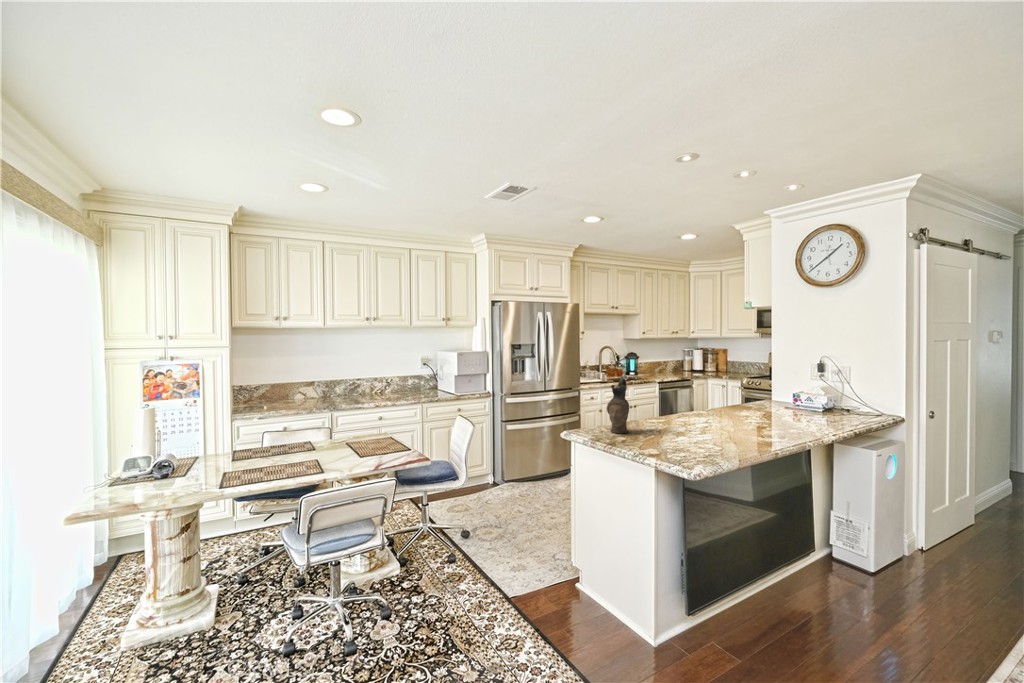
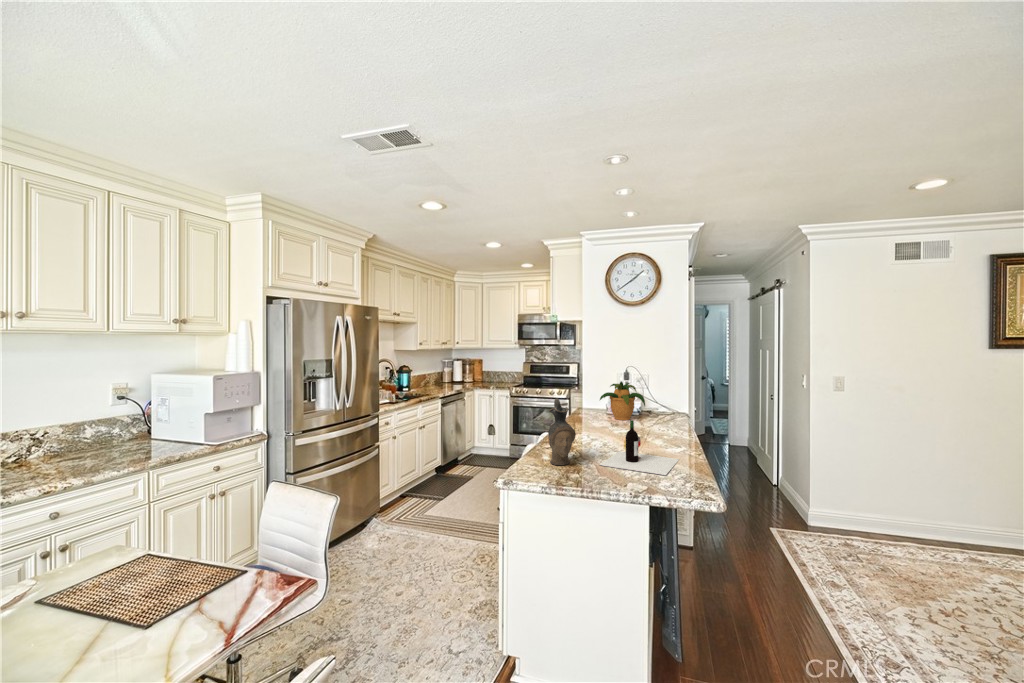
potted plant: none [746,372,807,415] -> present [600,381,645,420]
wine bottle: none [646,403,736,453] -> present [600,420,679,475]

